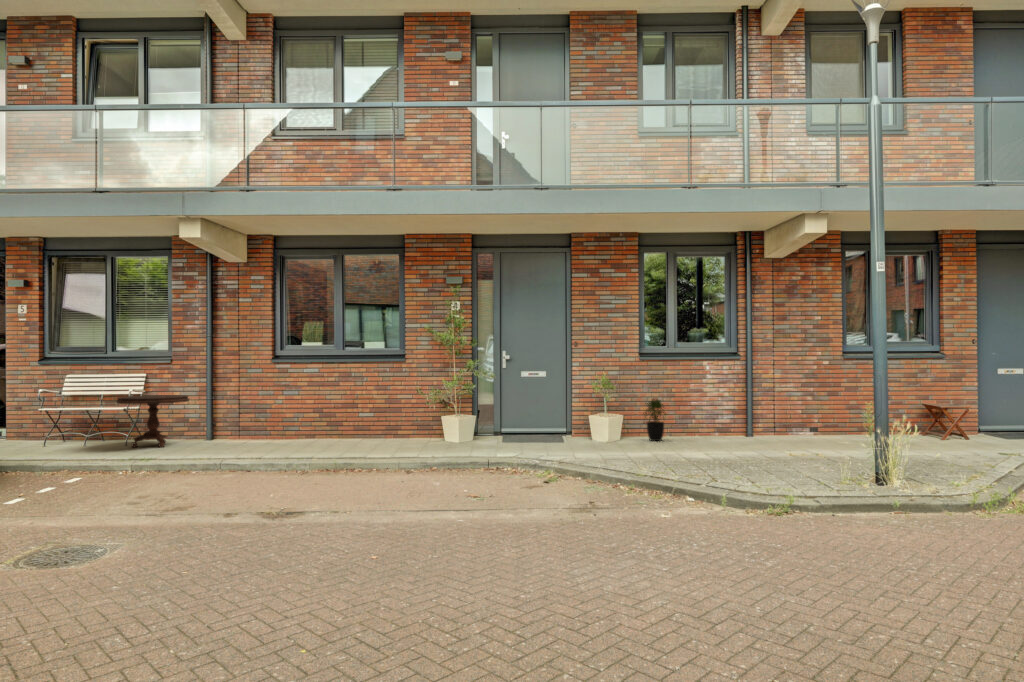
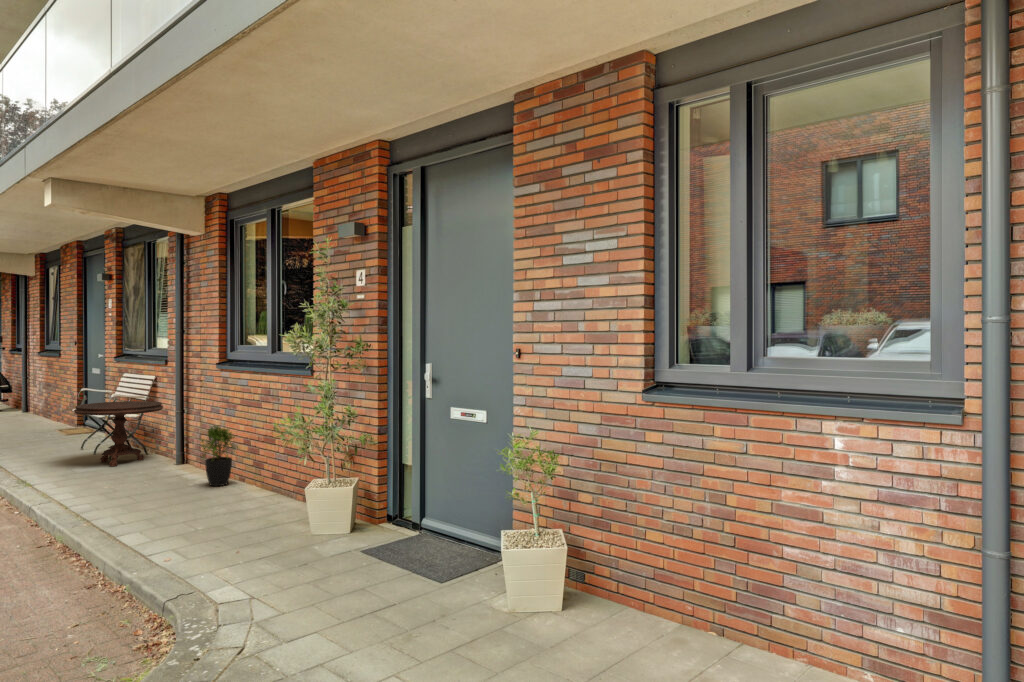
potted plant: present [643,399,664,441] -> present [202,425,238,486]

